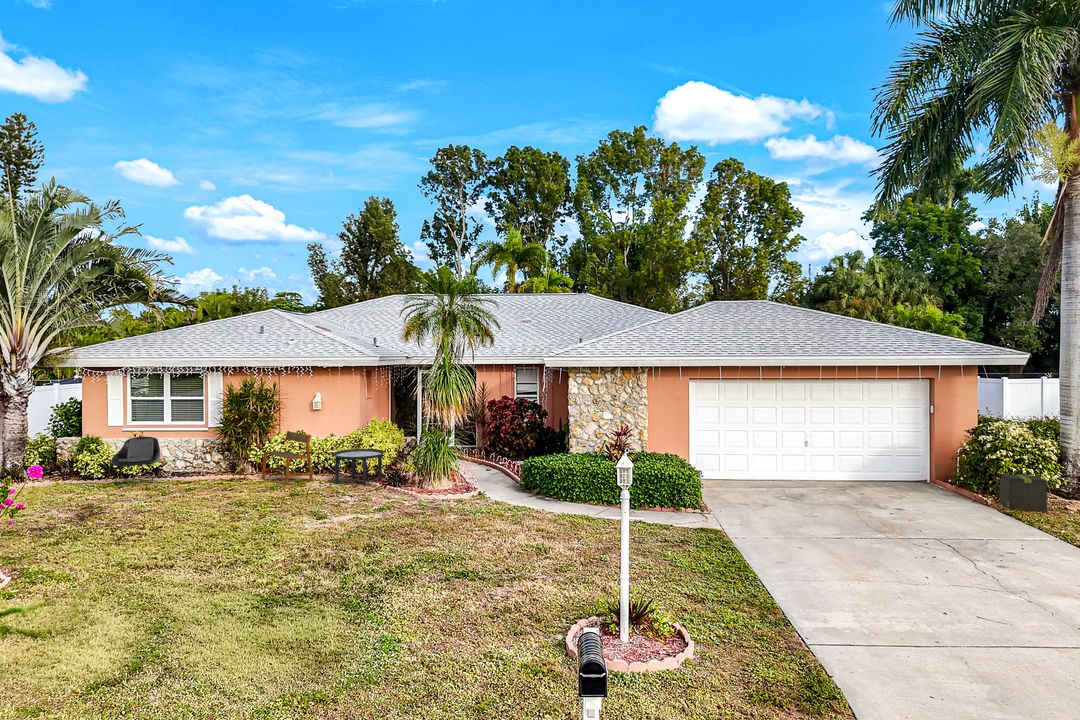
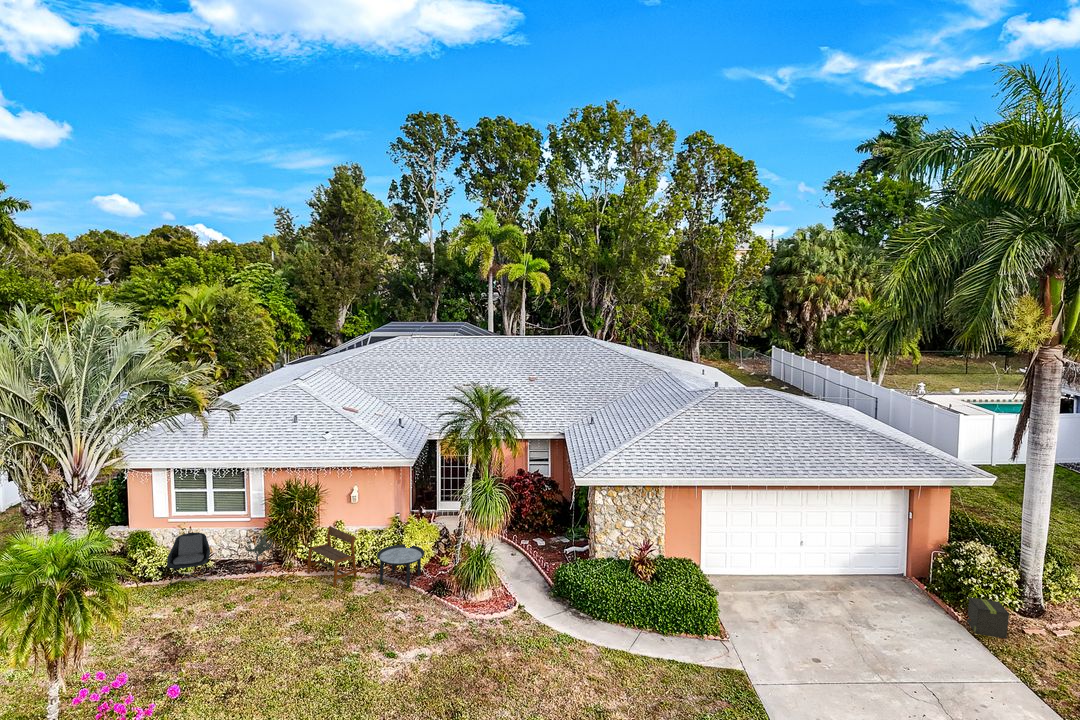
potted tree: none [198,438,228,478] -> present [245,534,273,571]

